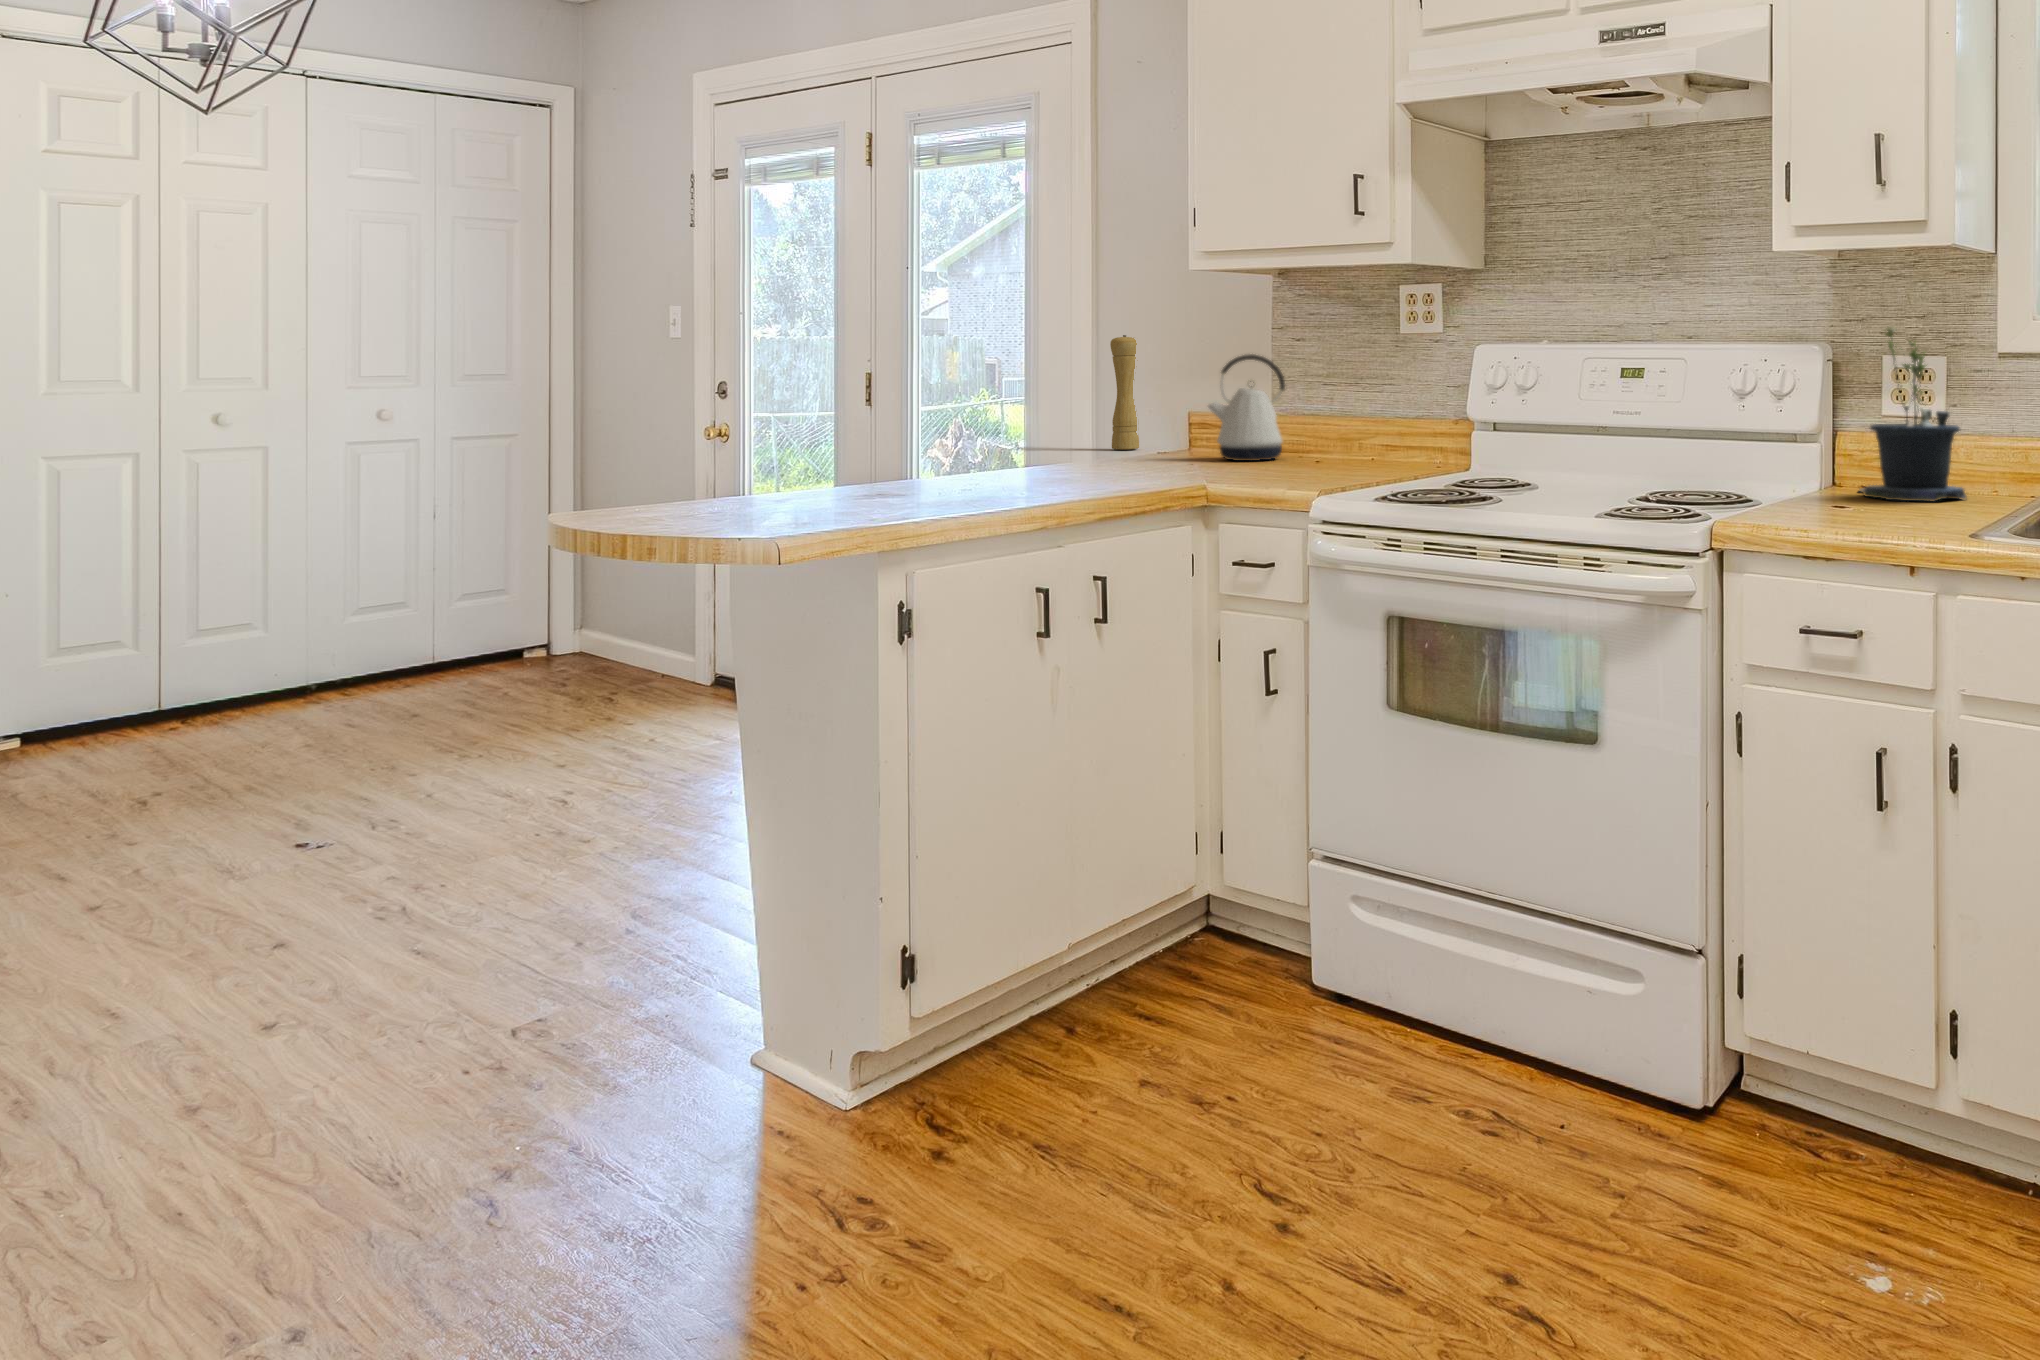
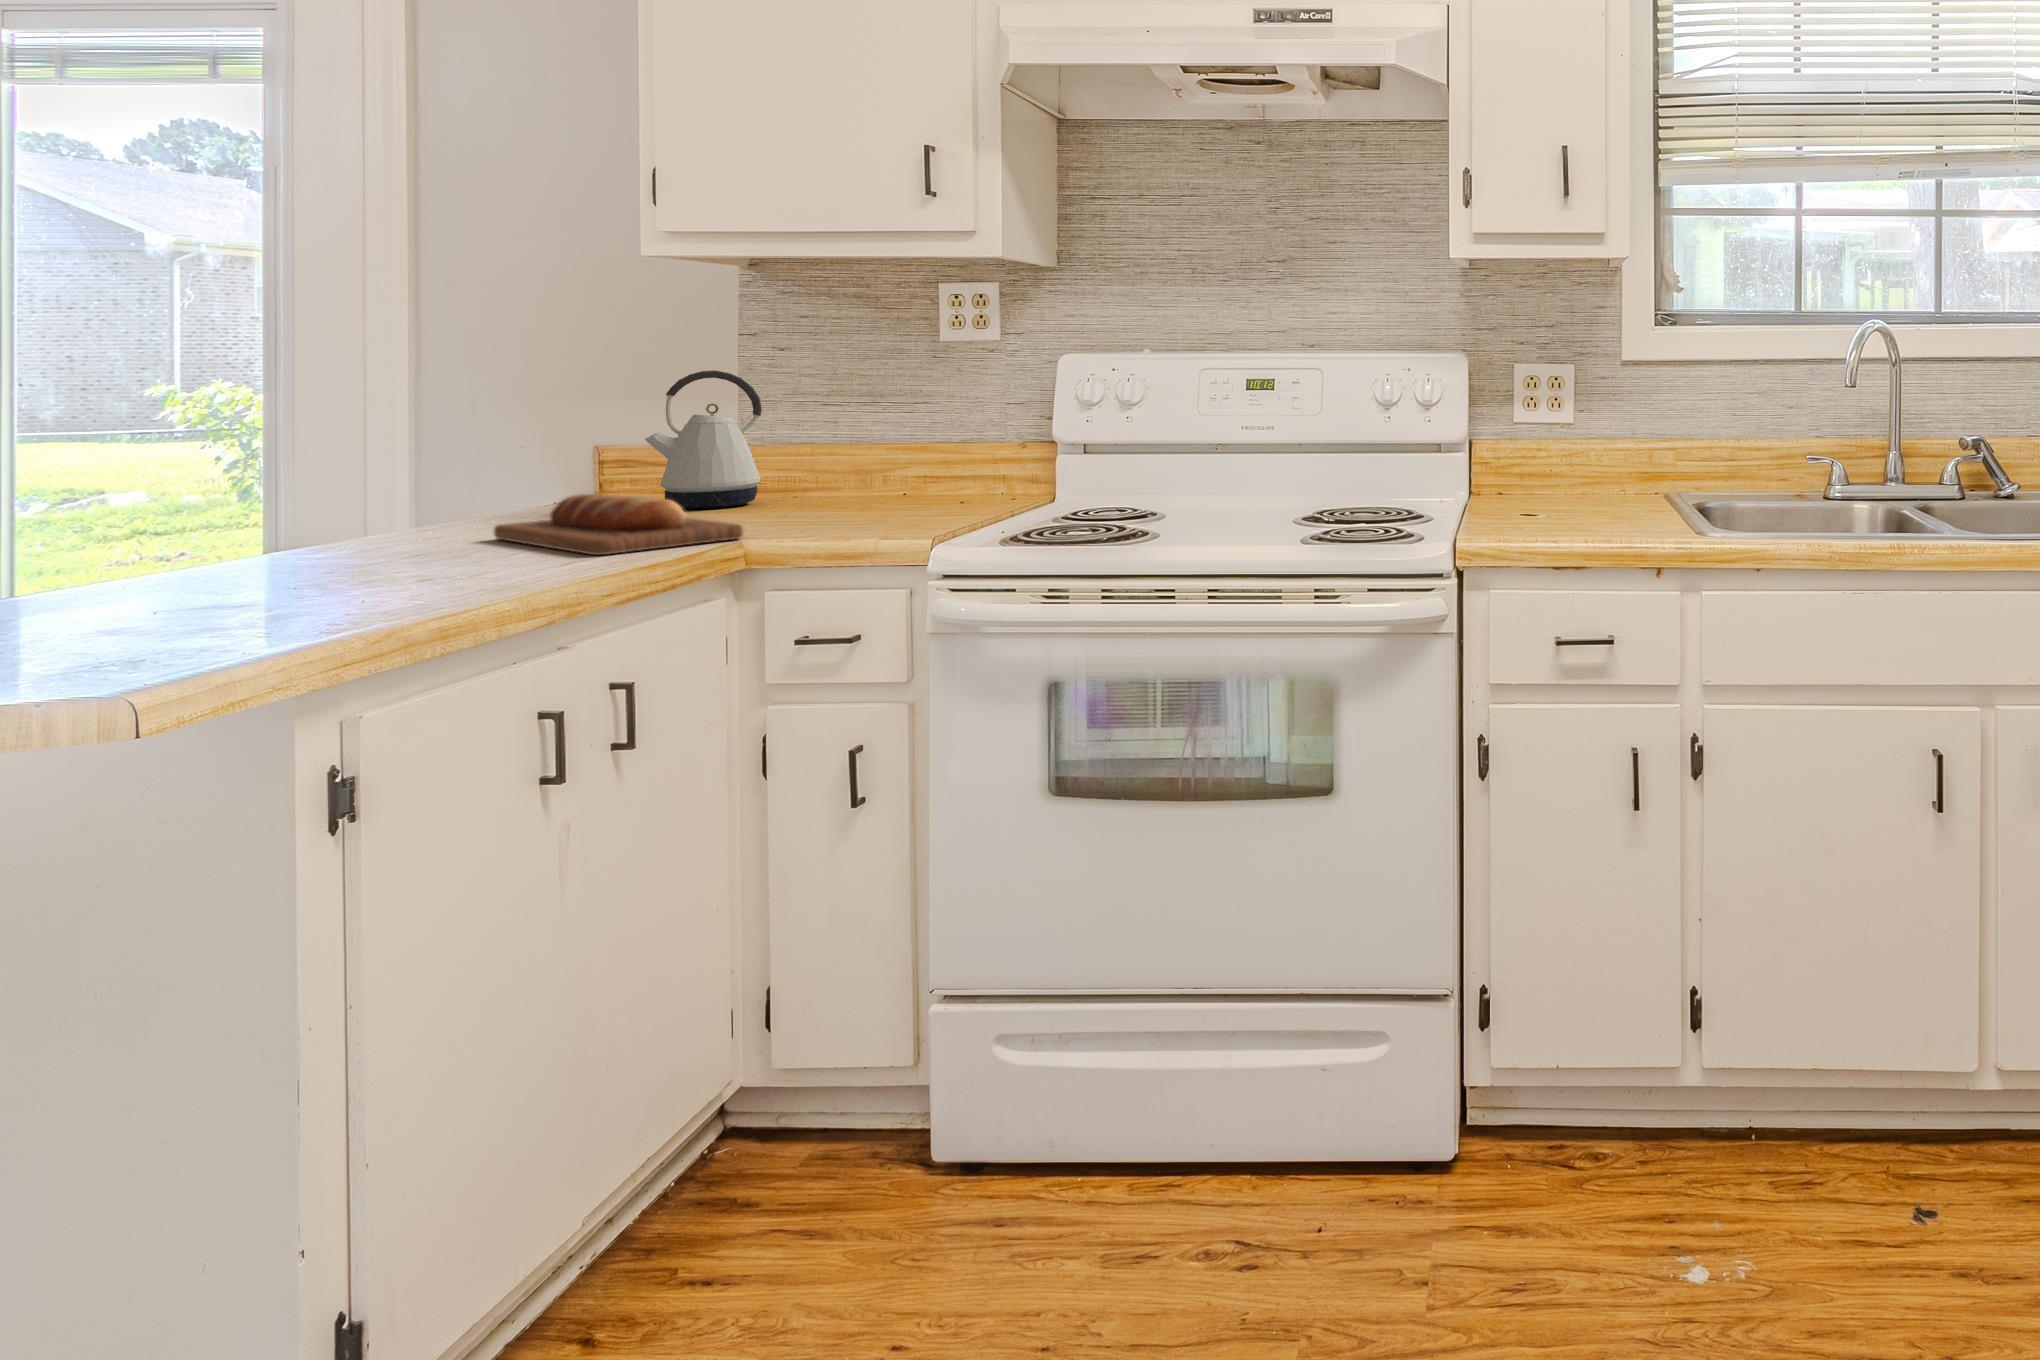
potted plant: present [1860,327,1967,502] -> none [1492,335,1604,504]
pepper mill: present [1110,335,1139,450] -> none [448,347,499,505]
bread loaf: none [1090,443,1220,486] -> present [494,494,743,555]

